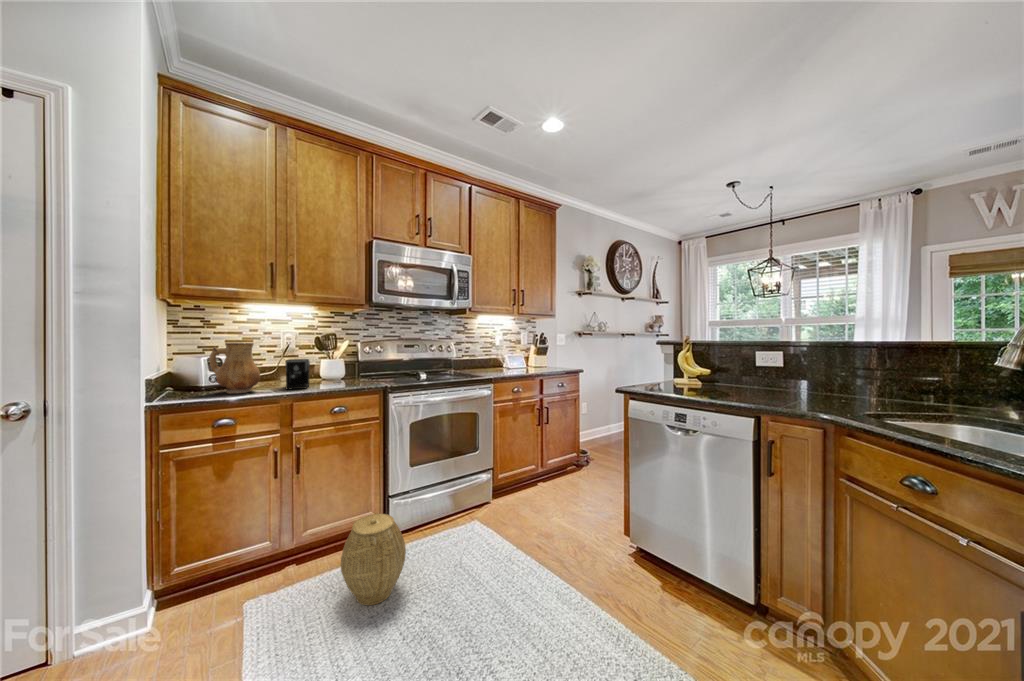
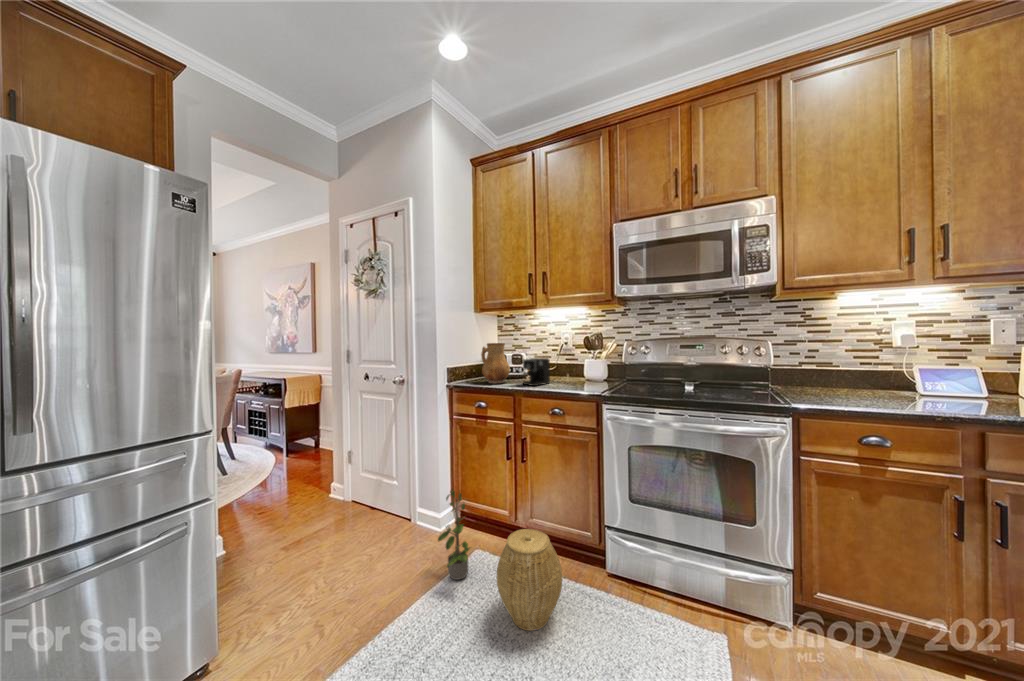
potted plant: none [224,520,301,637] -> present [438,489,470,580]

